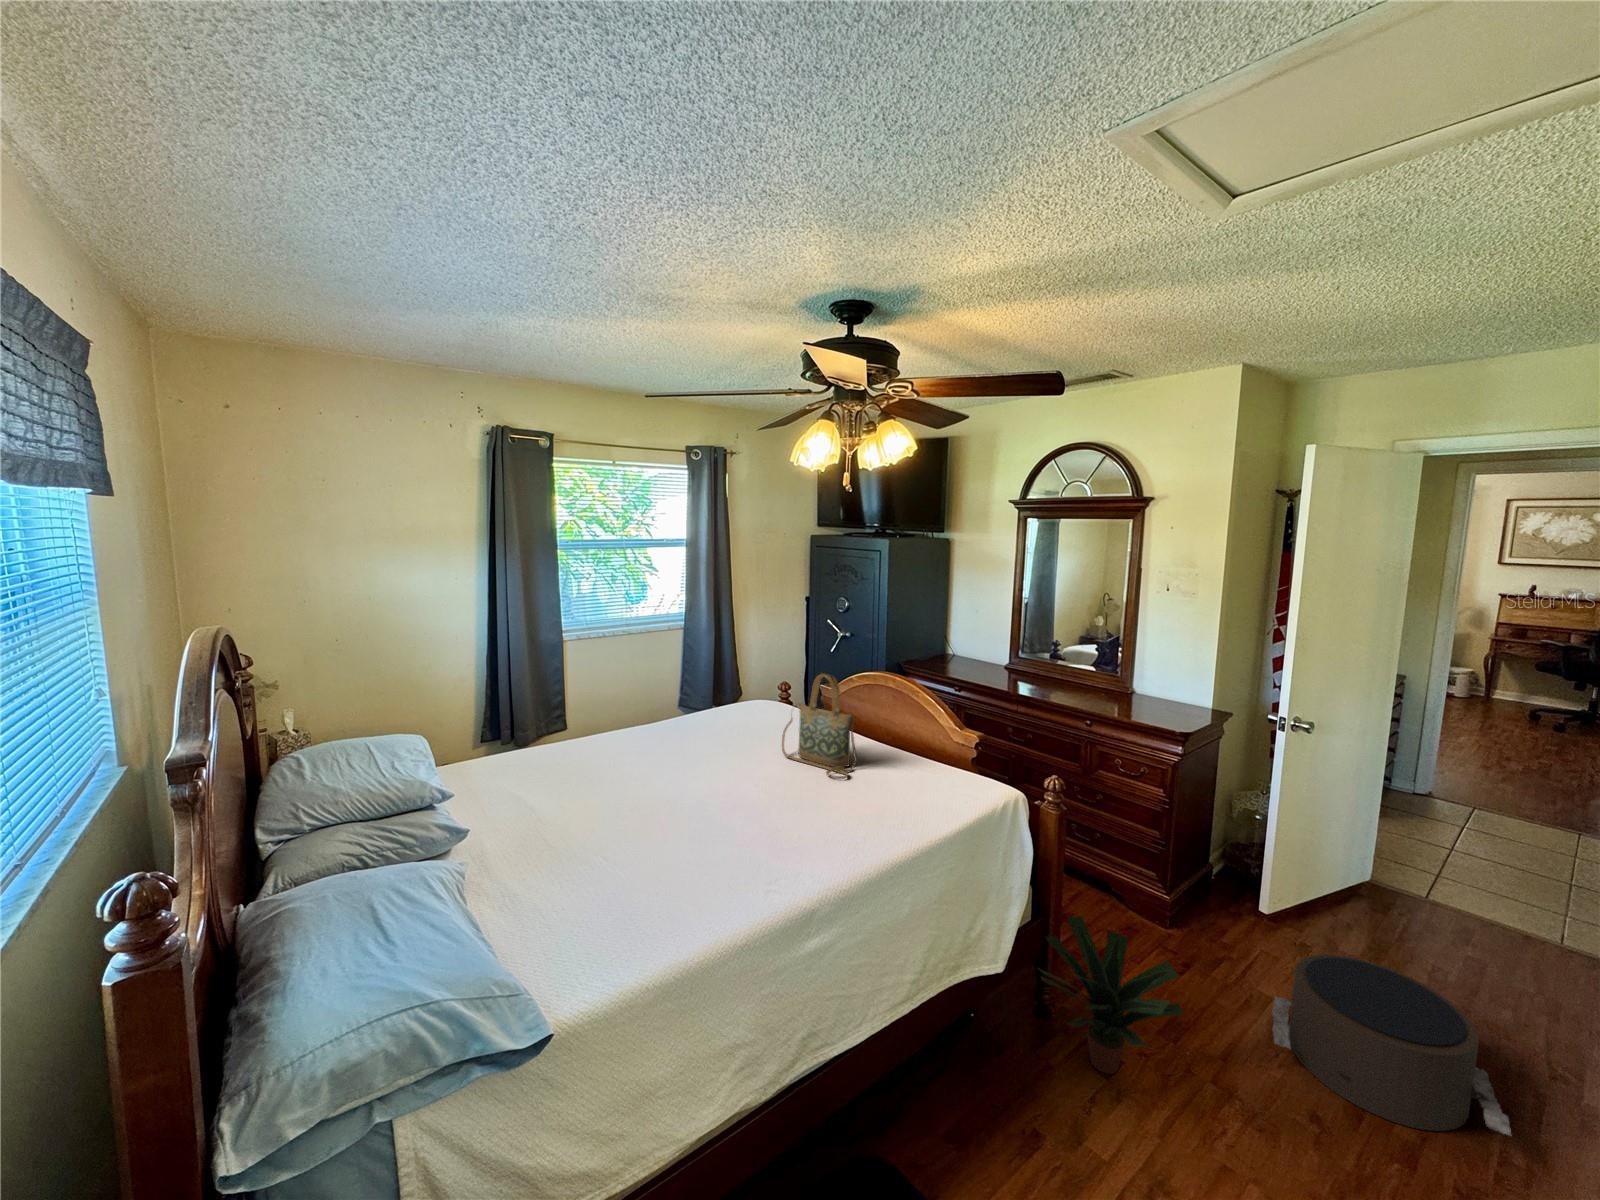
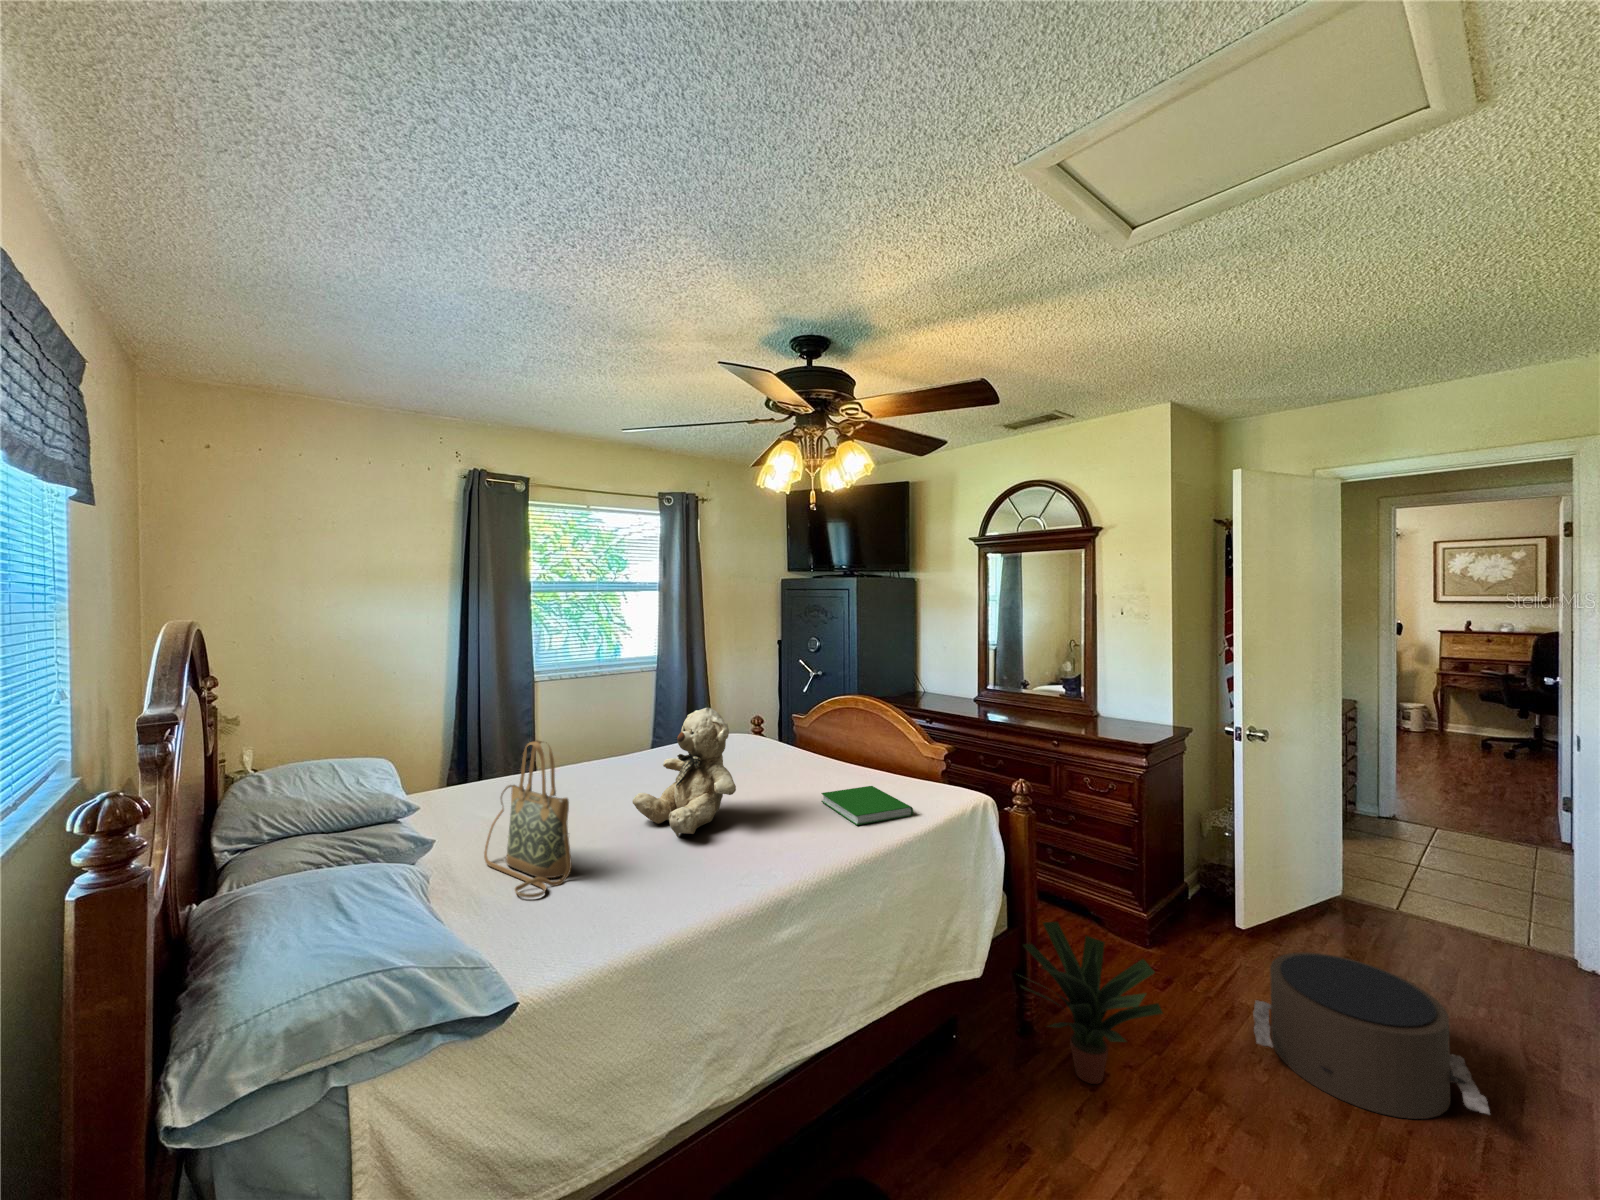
handbag: present [782,673,857,779] -> present [484,740,572,898]
teddy bear: none [663,699,766,830] -> present [632,708,736,836]
hardcover book: none [850,776,943,825] -> present [821,786,913,825]

